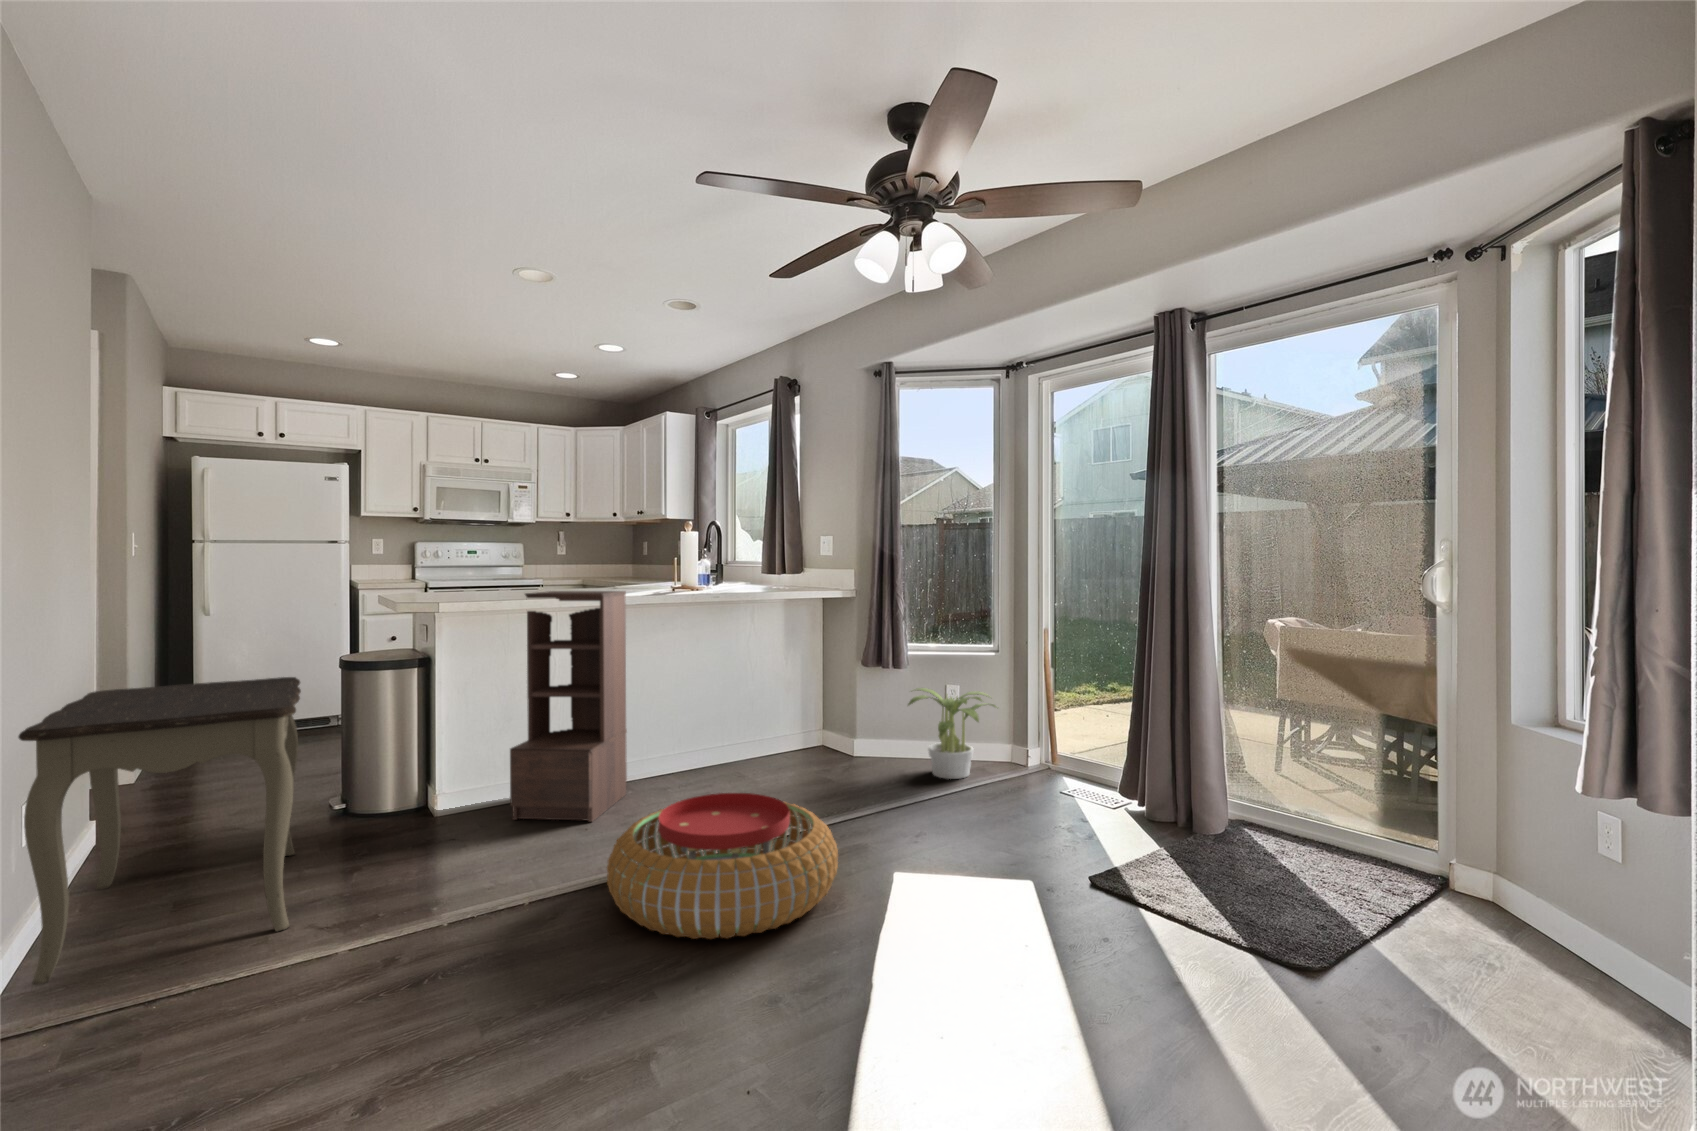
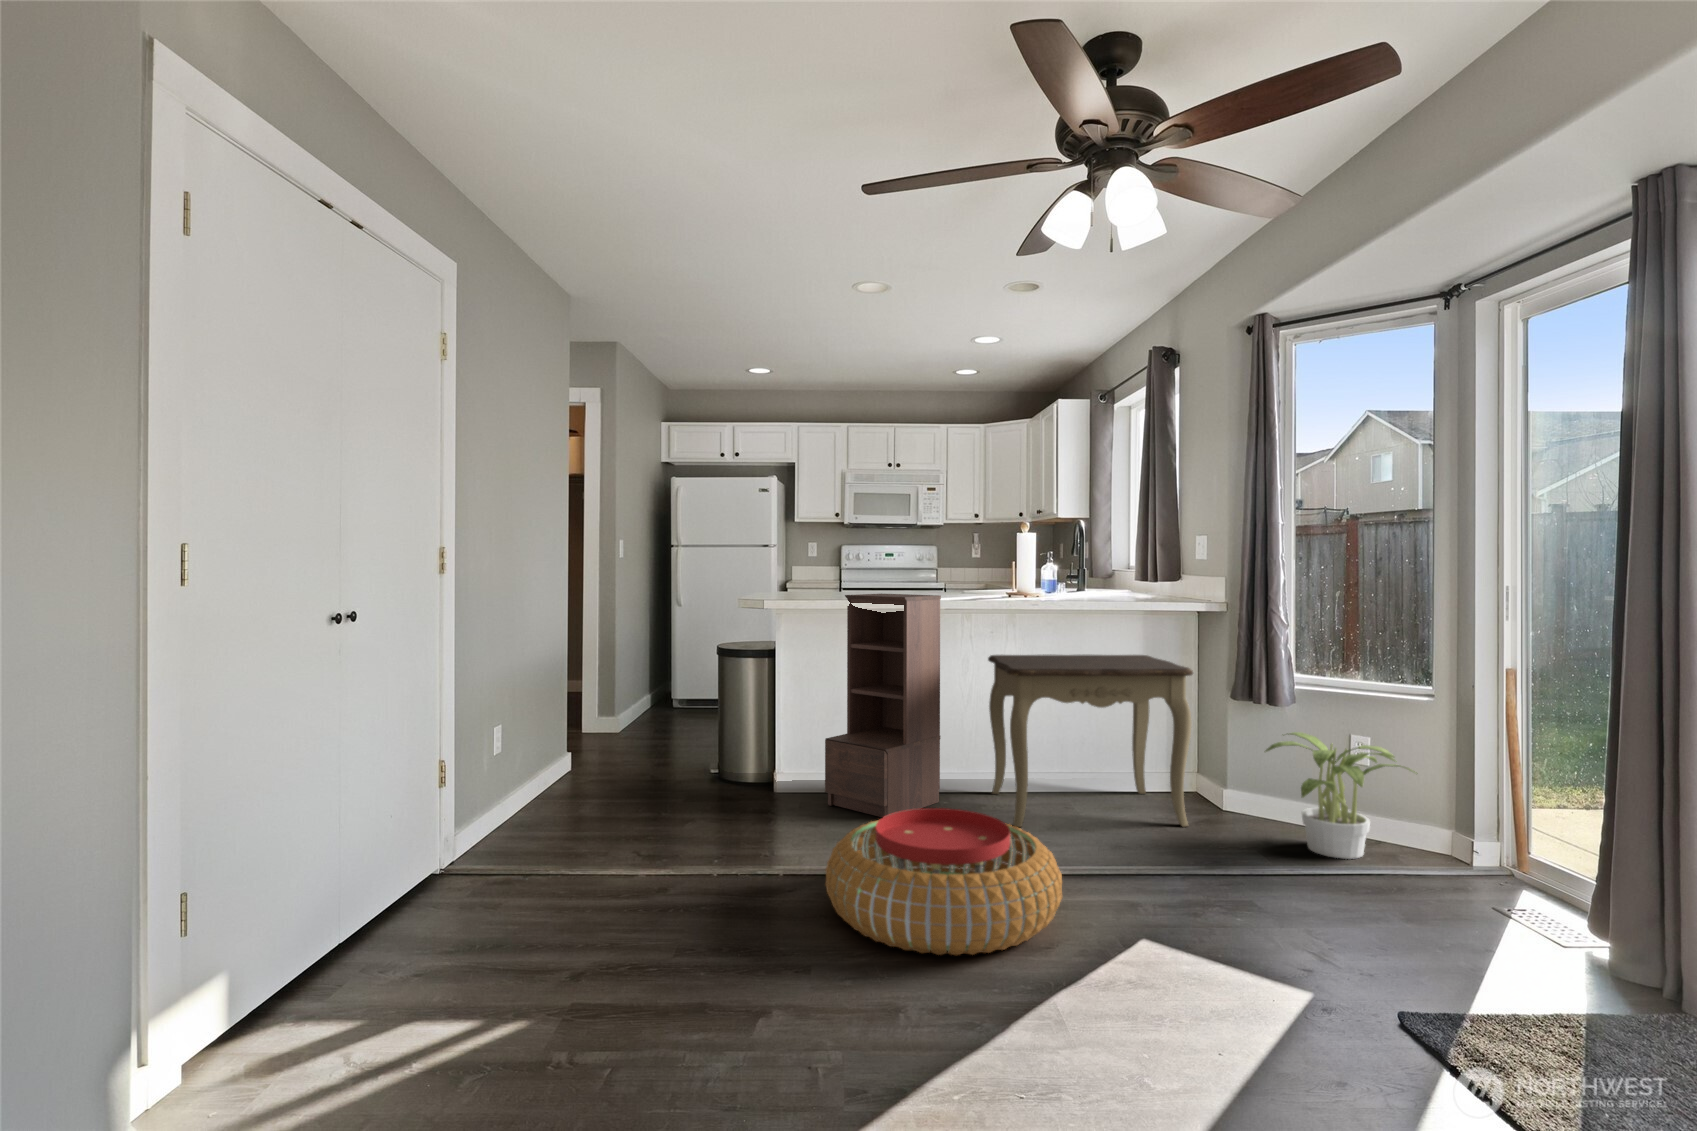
side table: present [19,677,301,985] -> present [988,655,1193,827]

